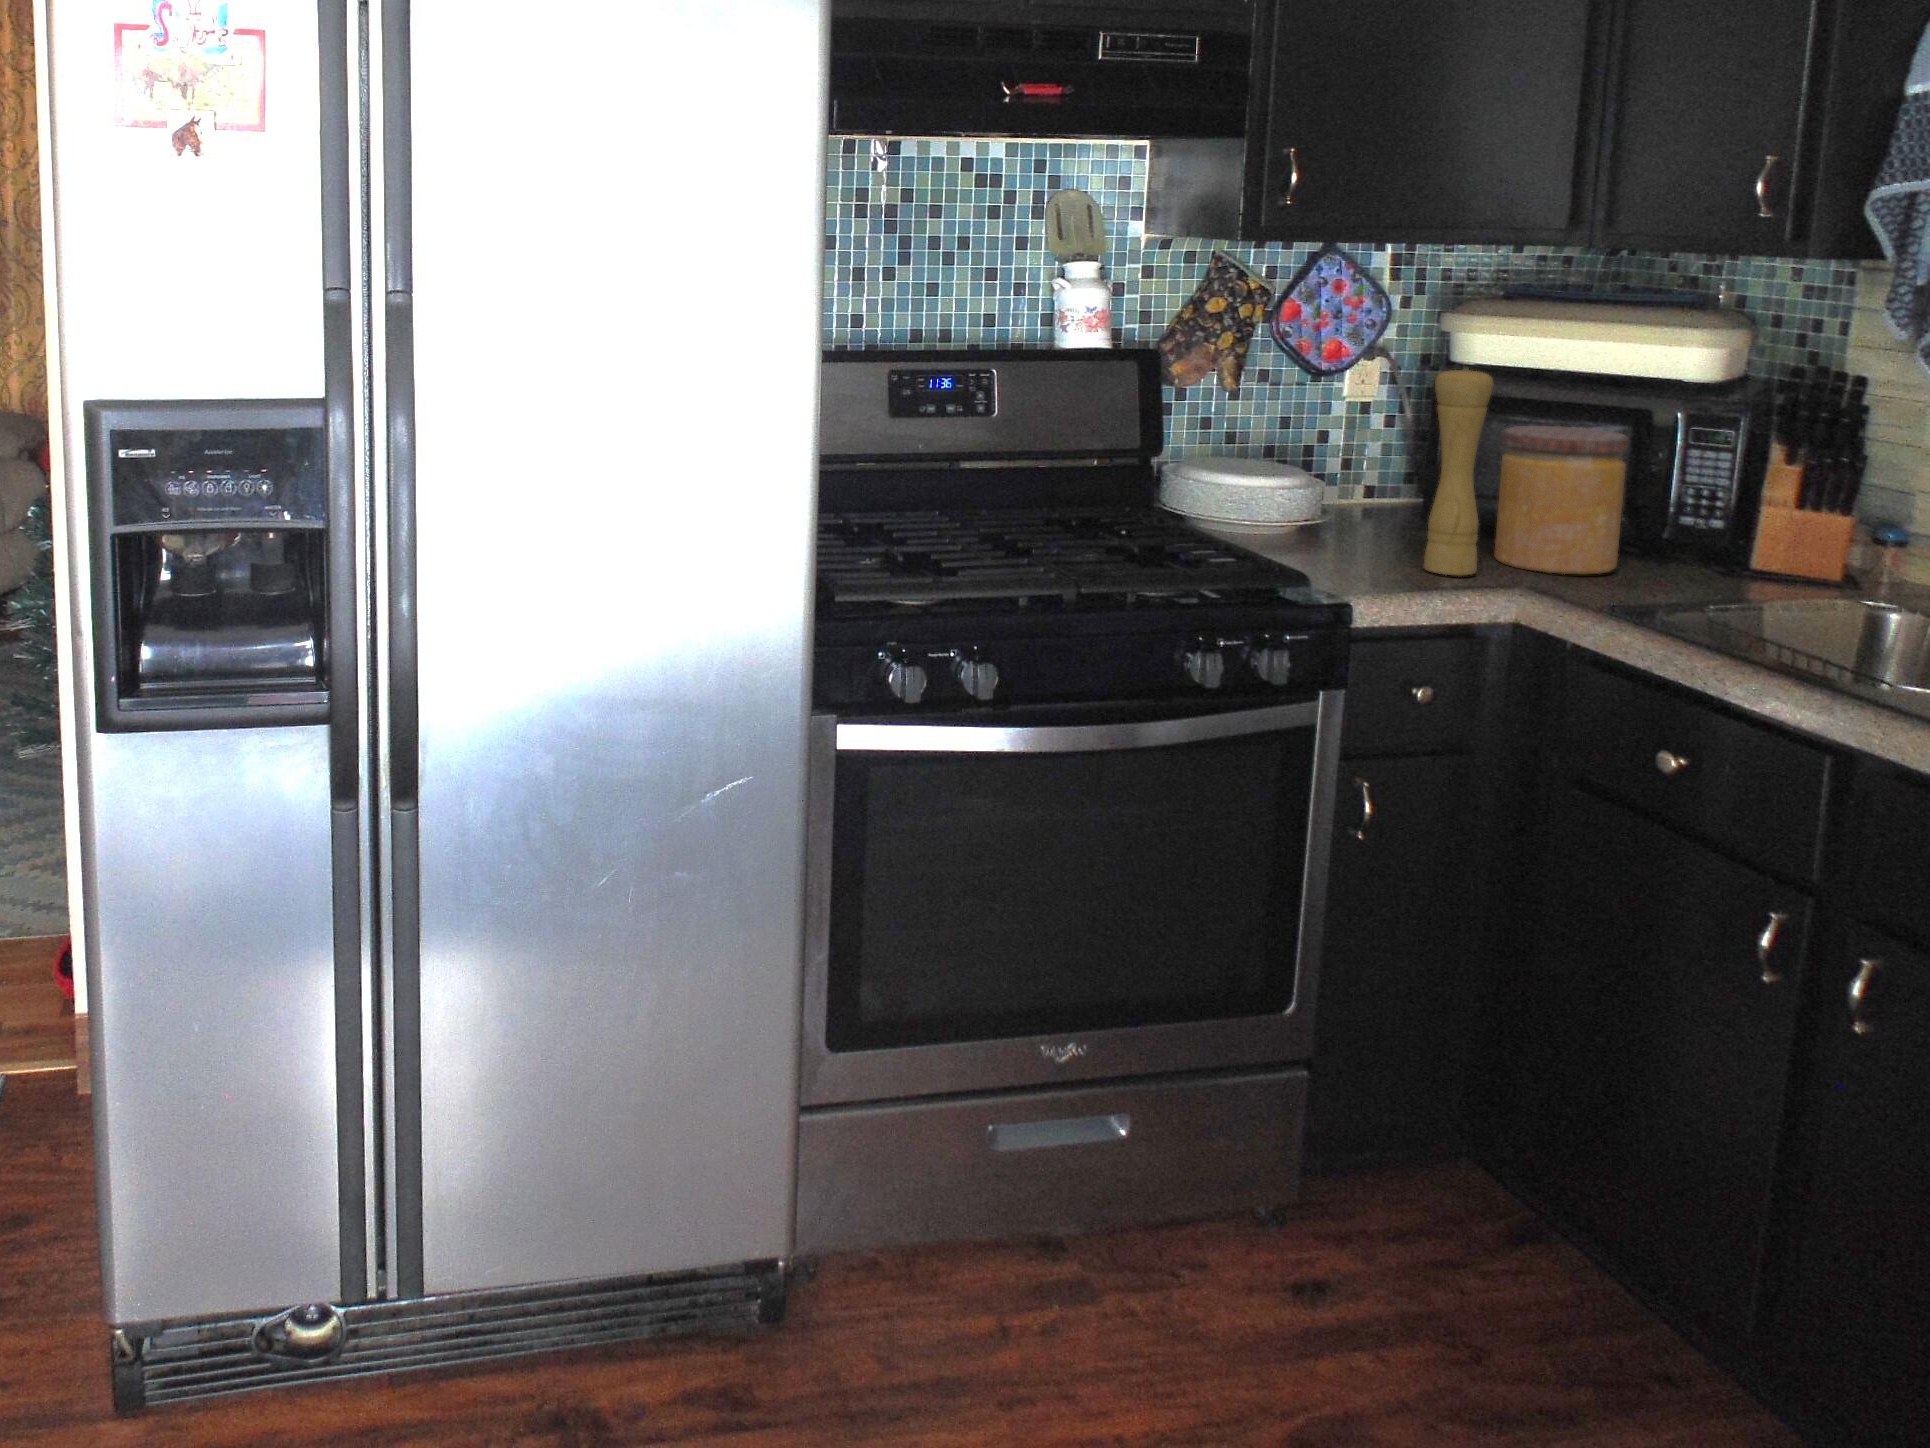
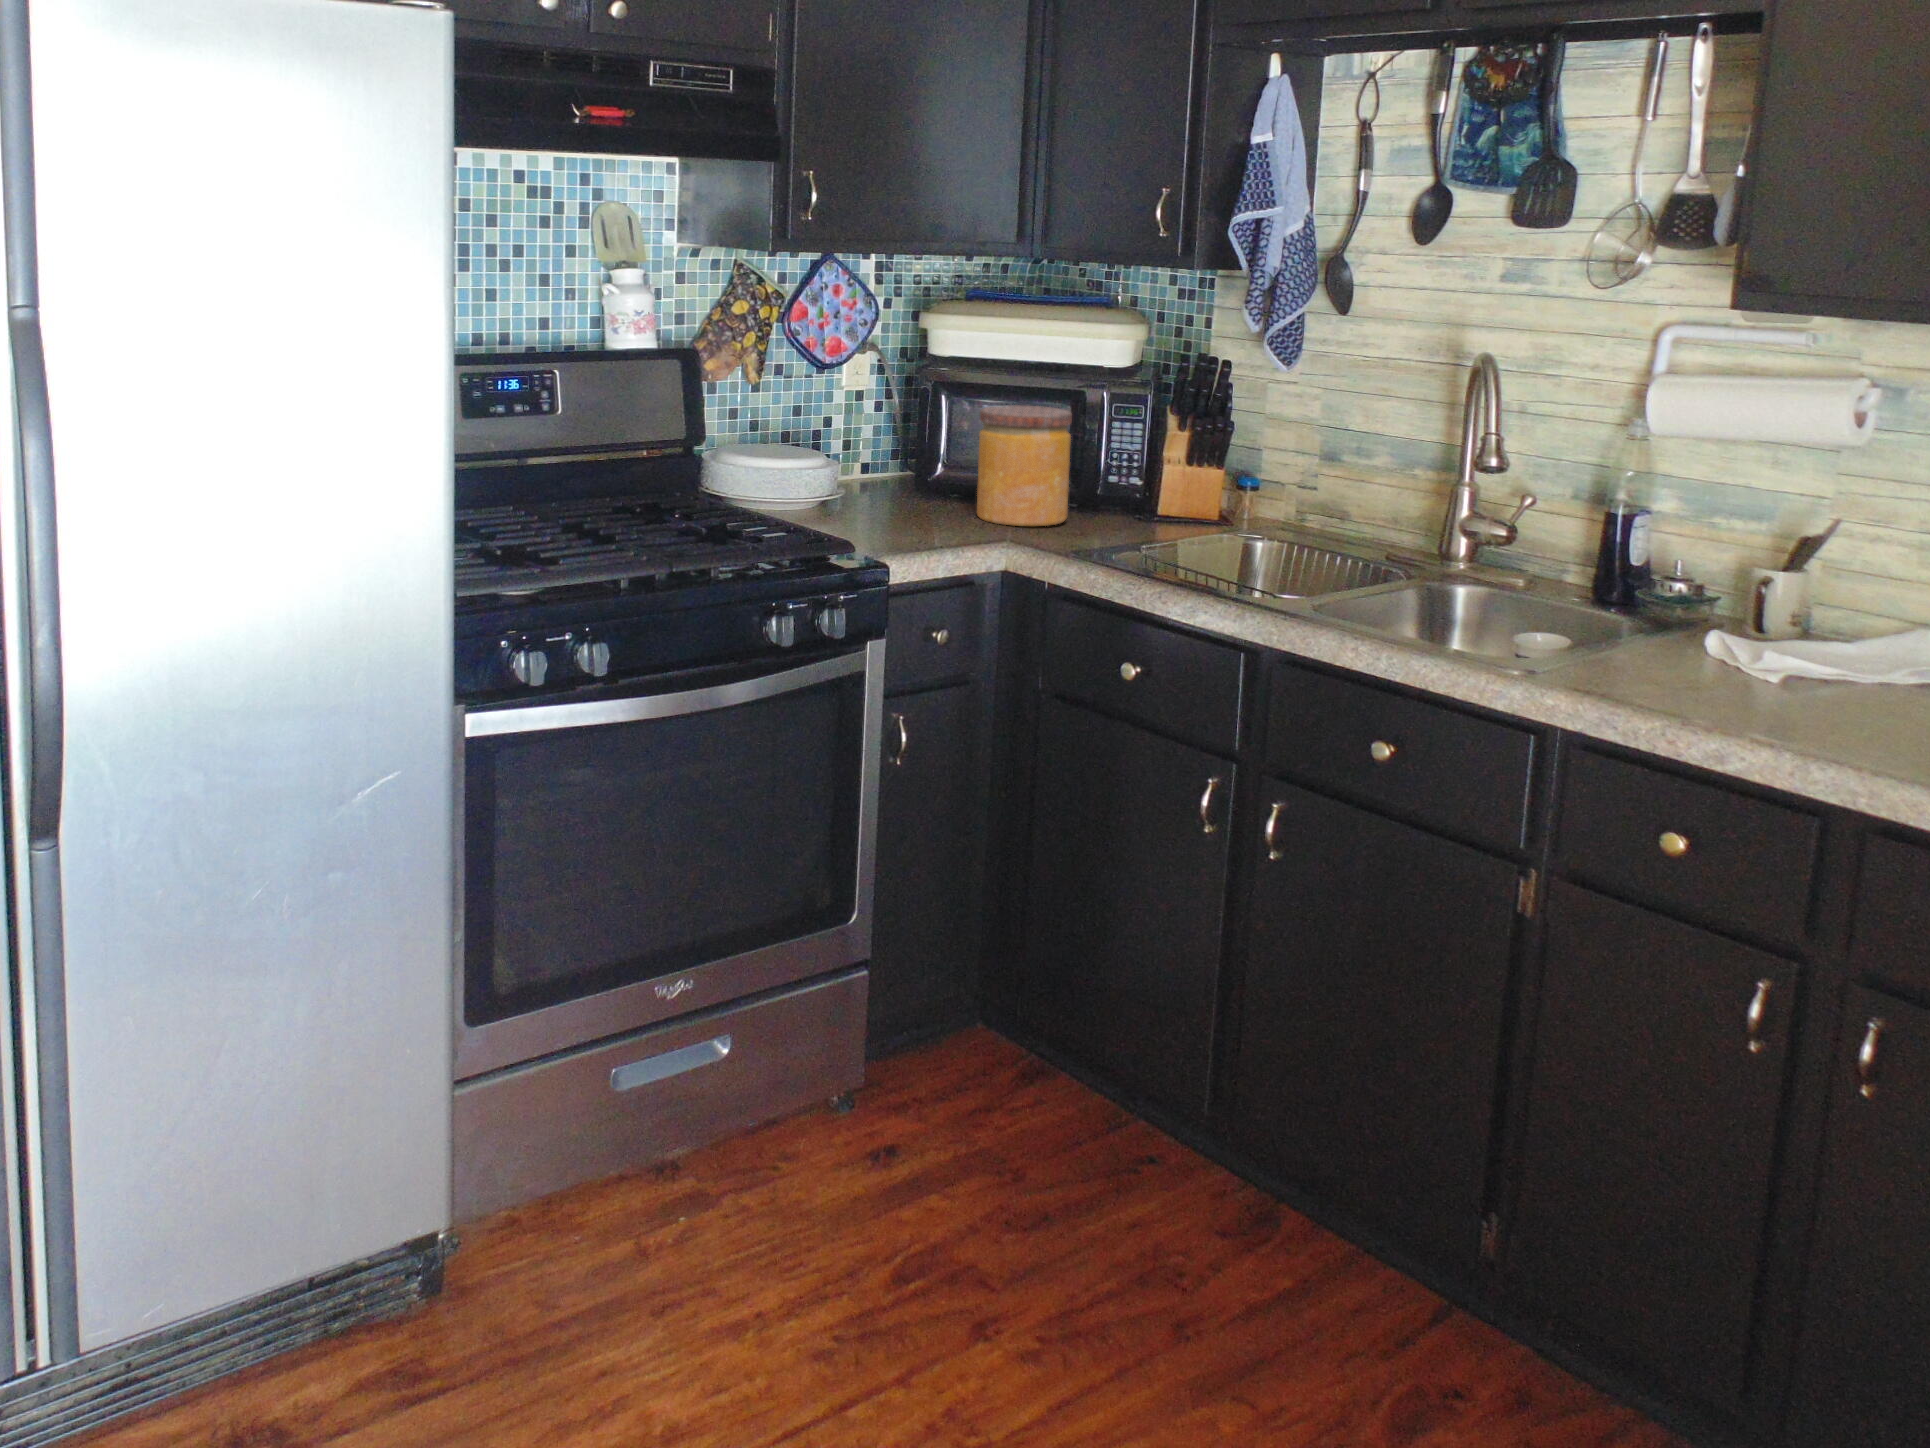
pepper mill: present [1424,367,1493,576] -> none [930,359,978,534]

